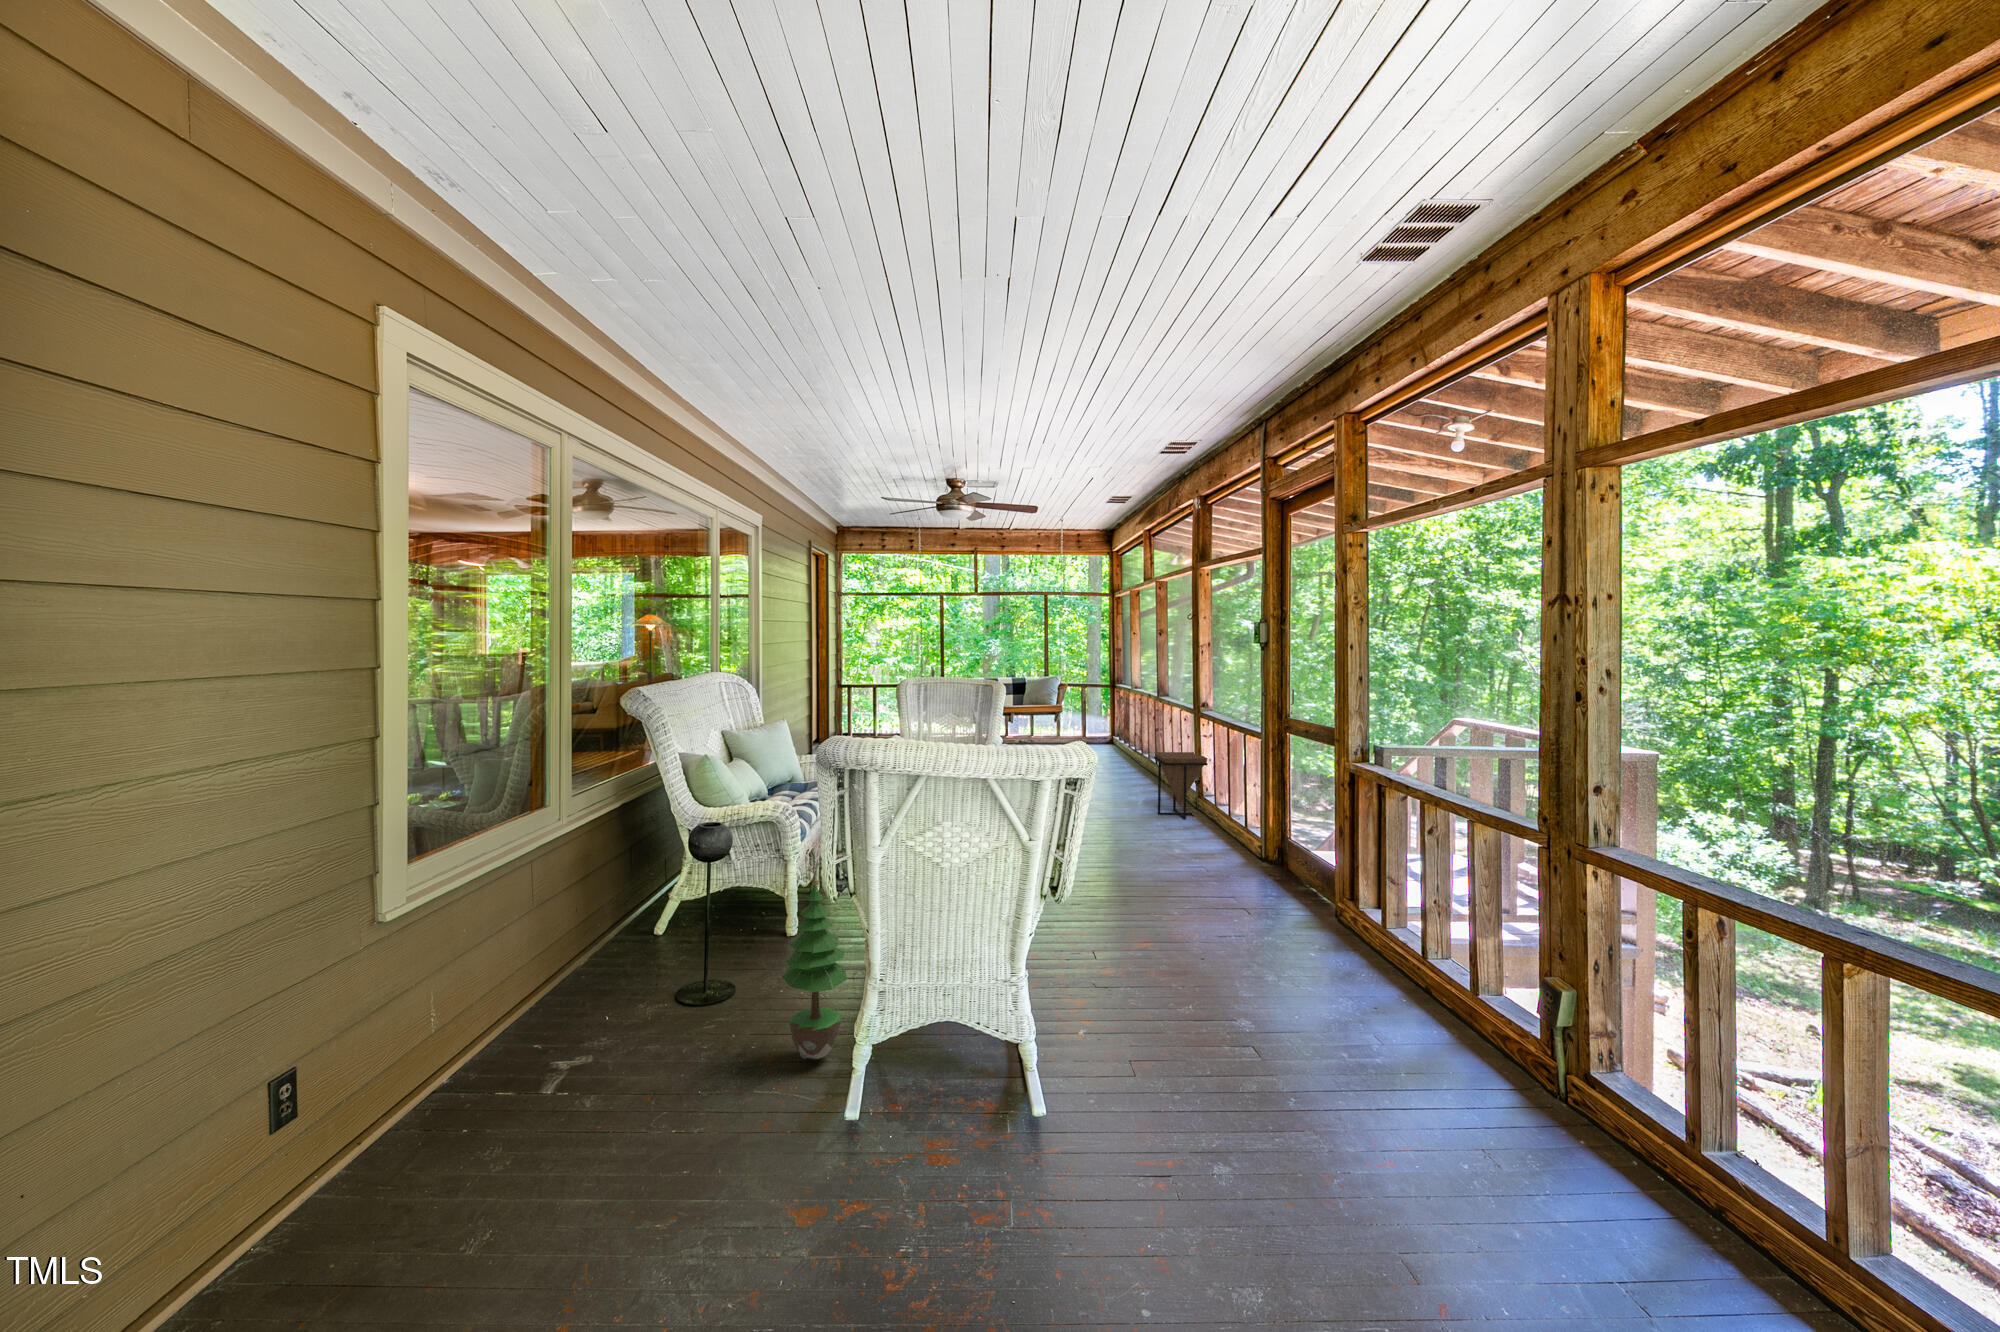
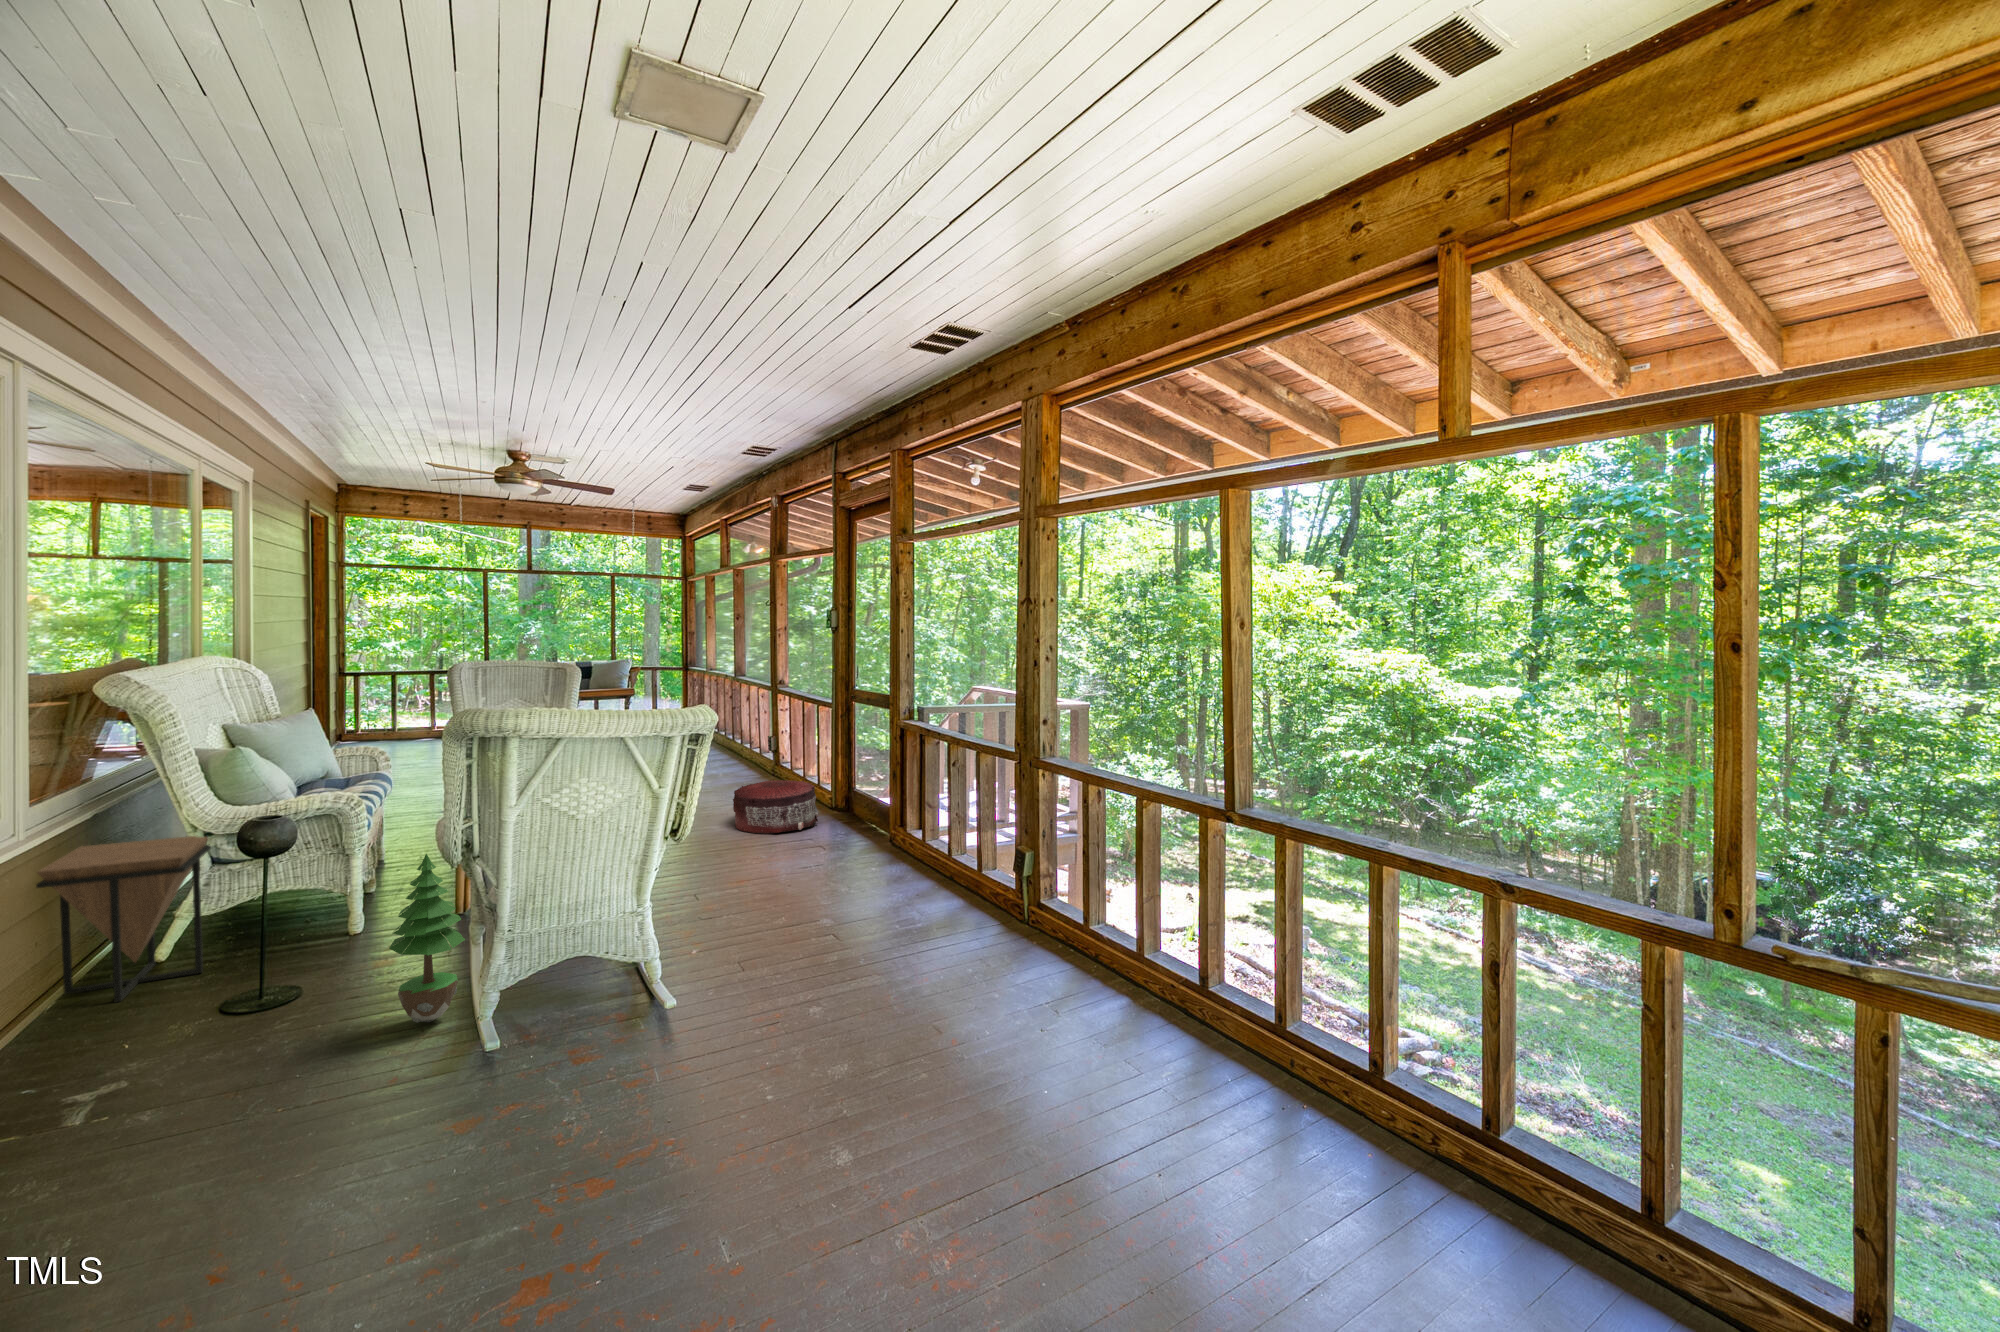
side table: present [1154,752,1208,819] -> present [36,836,211,1002]
pouf: none [1145,819,1243,884] -> present [733,780,818,834]

